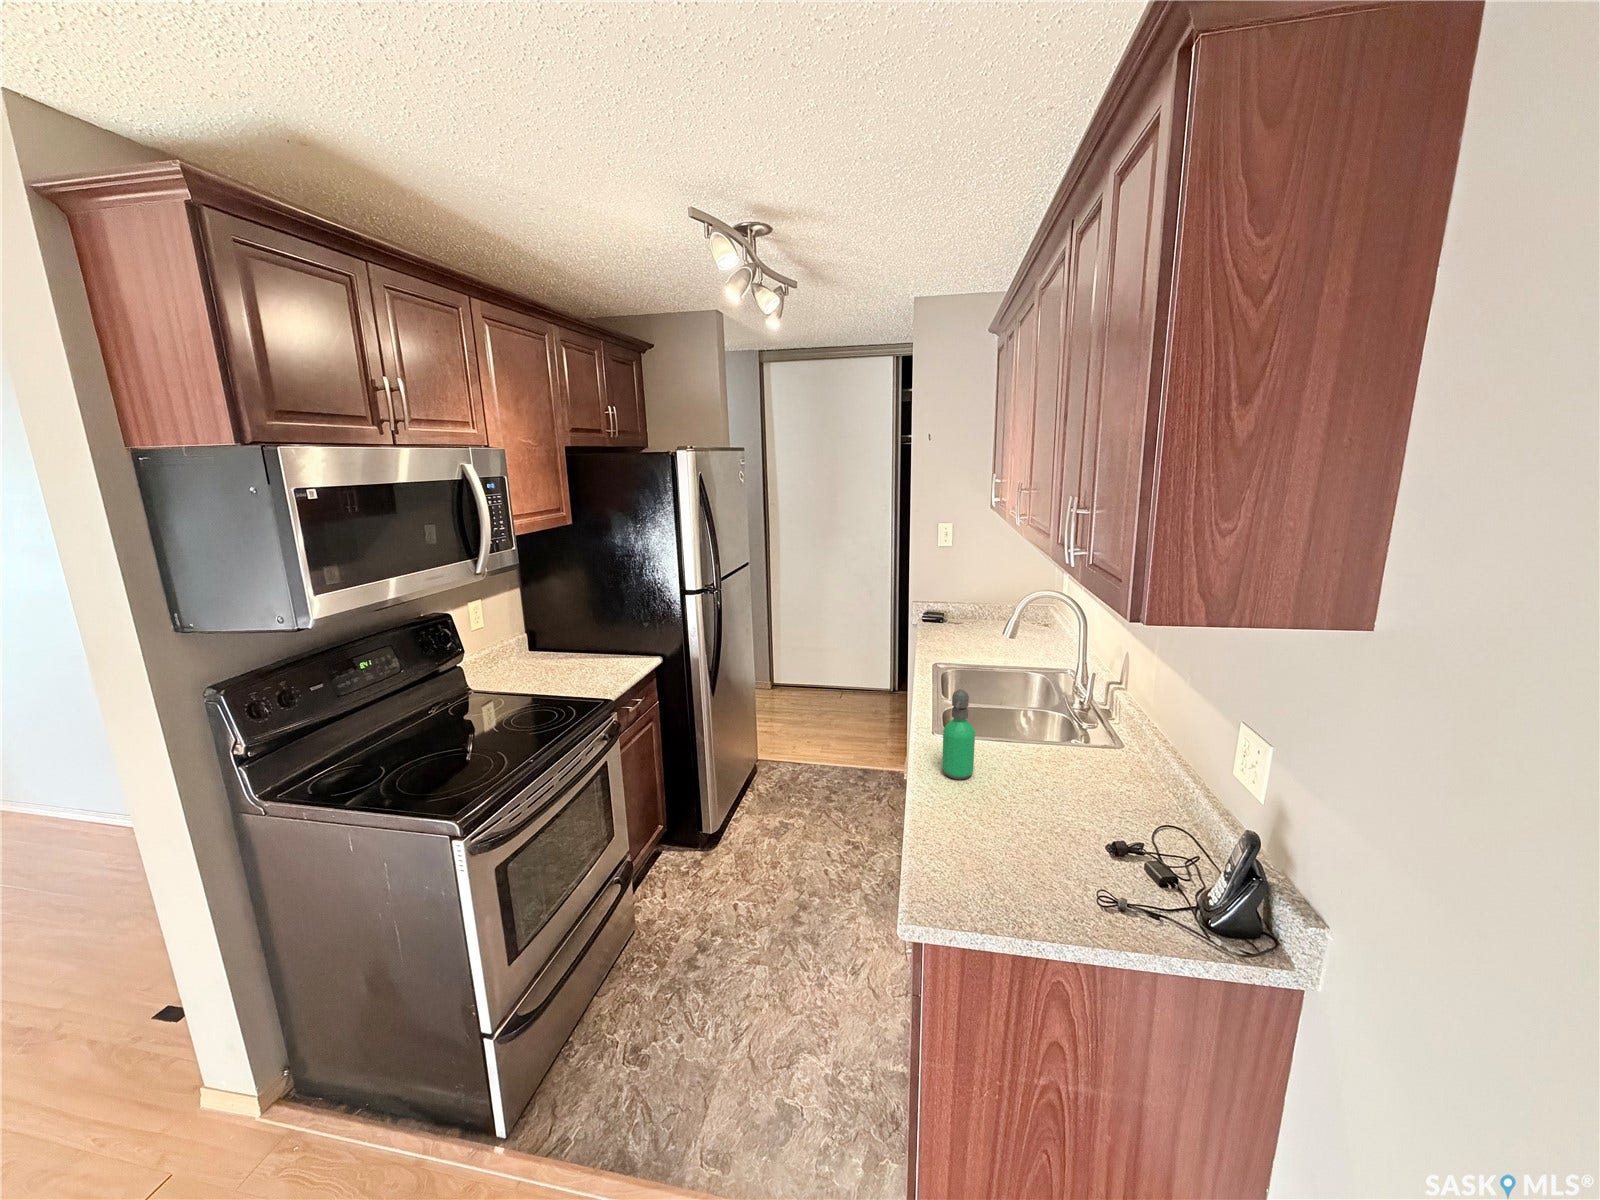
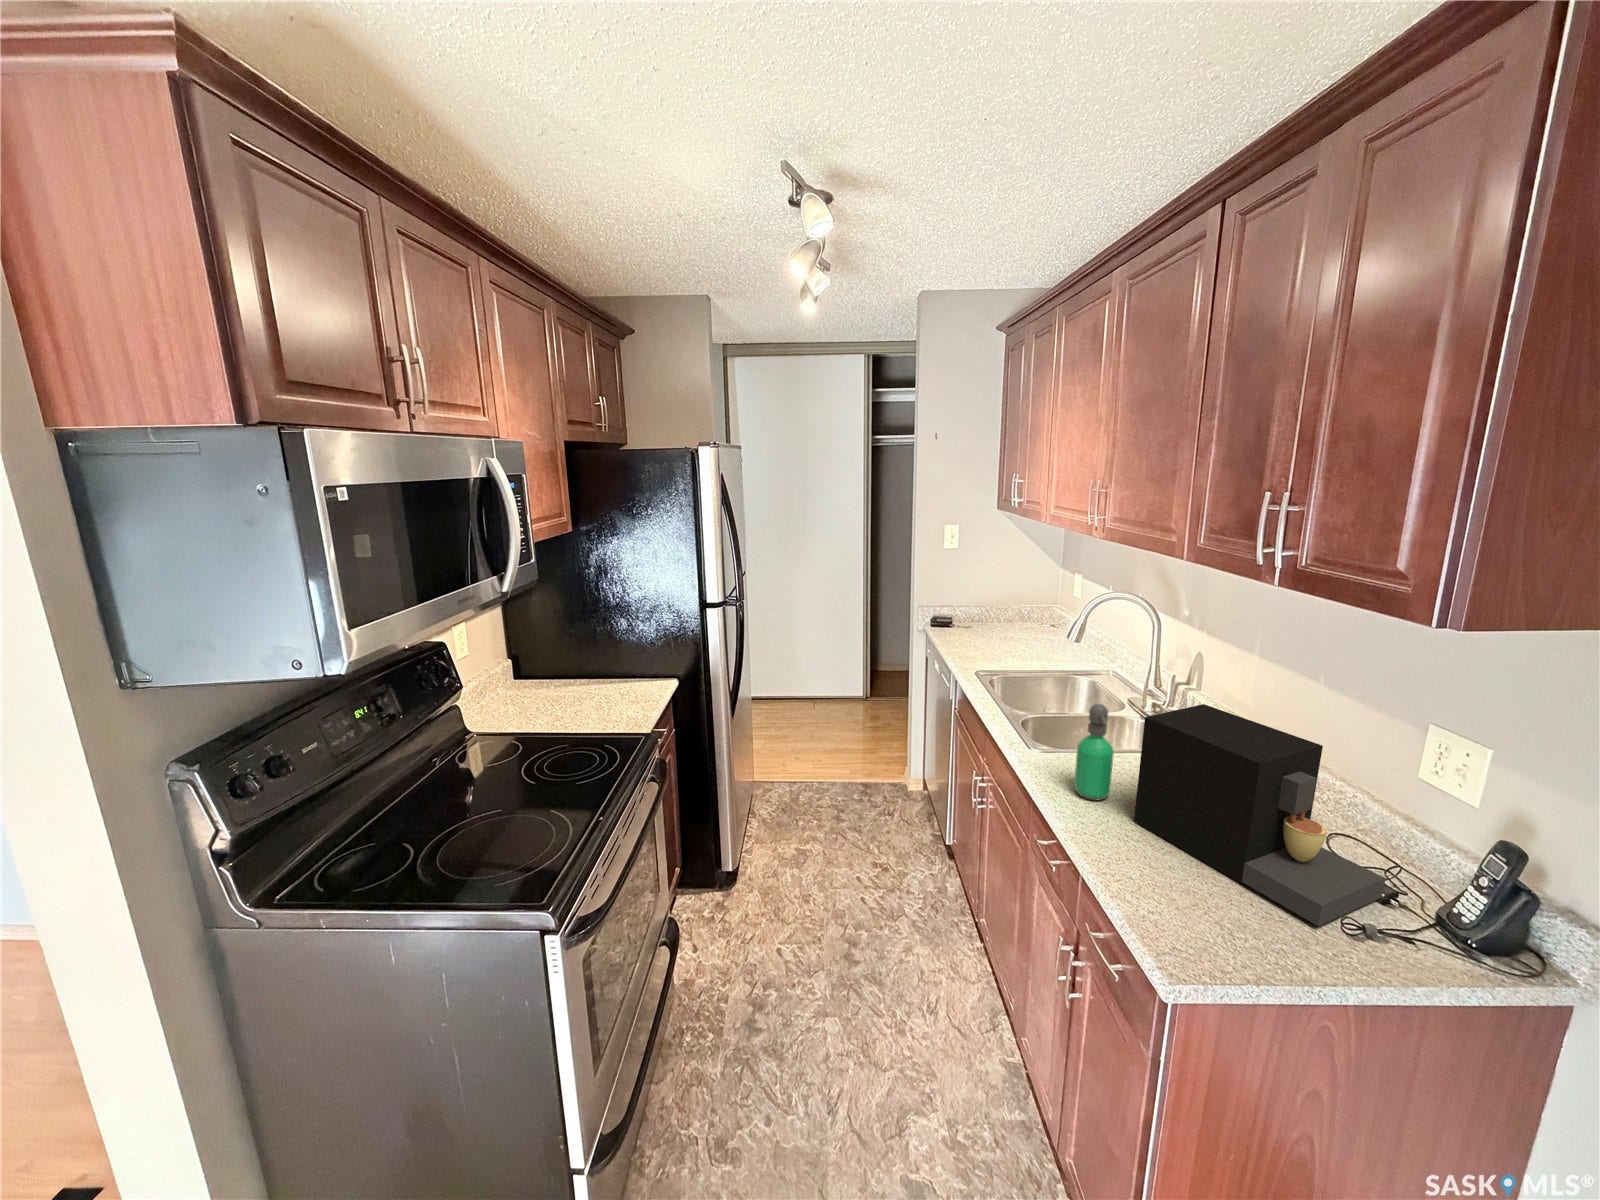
coffee maker: none [978,694,1163,896] -> present [1134,704,1386,926]

